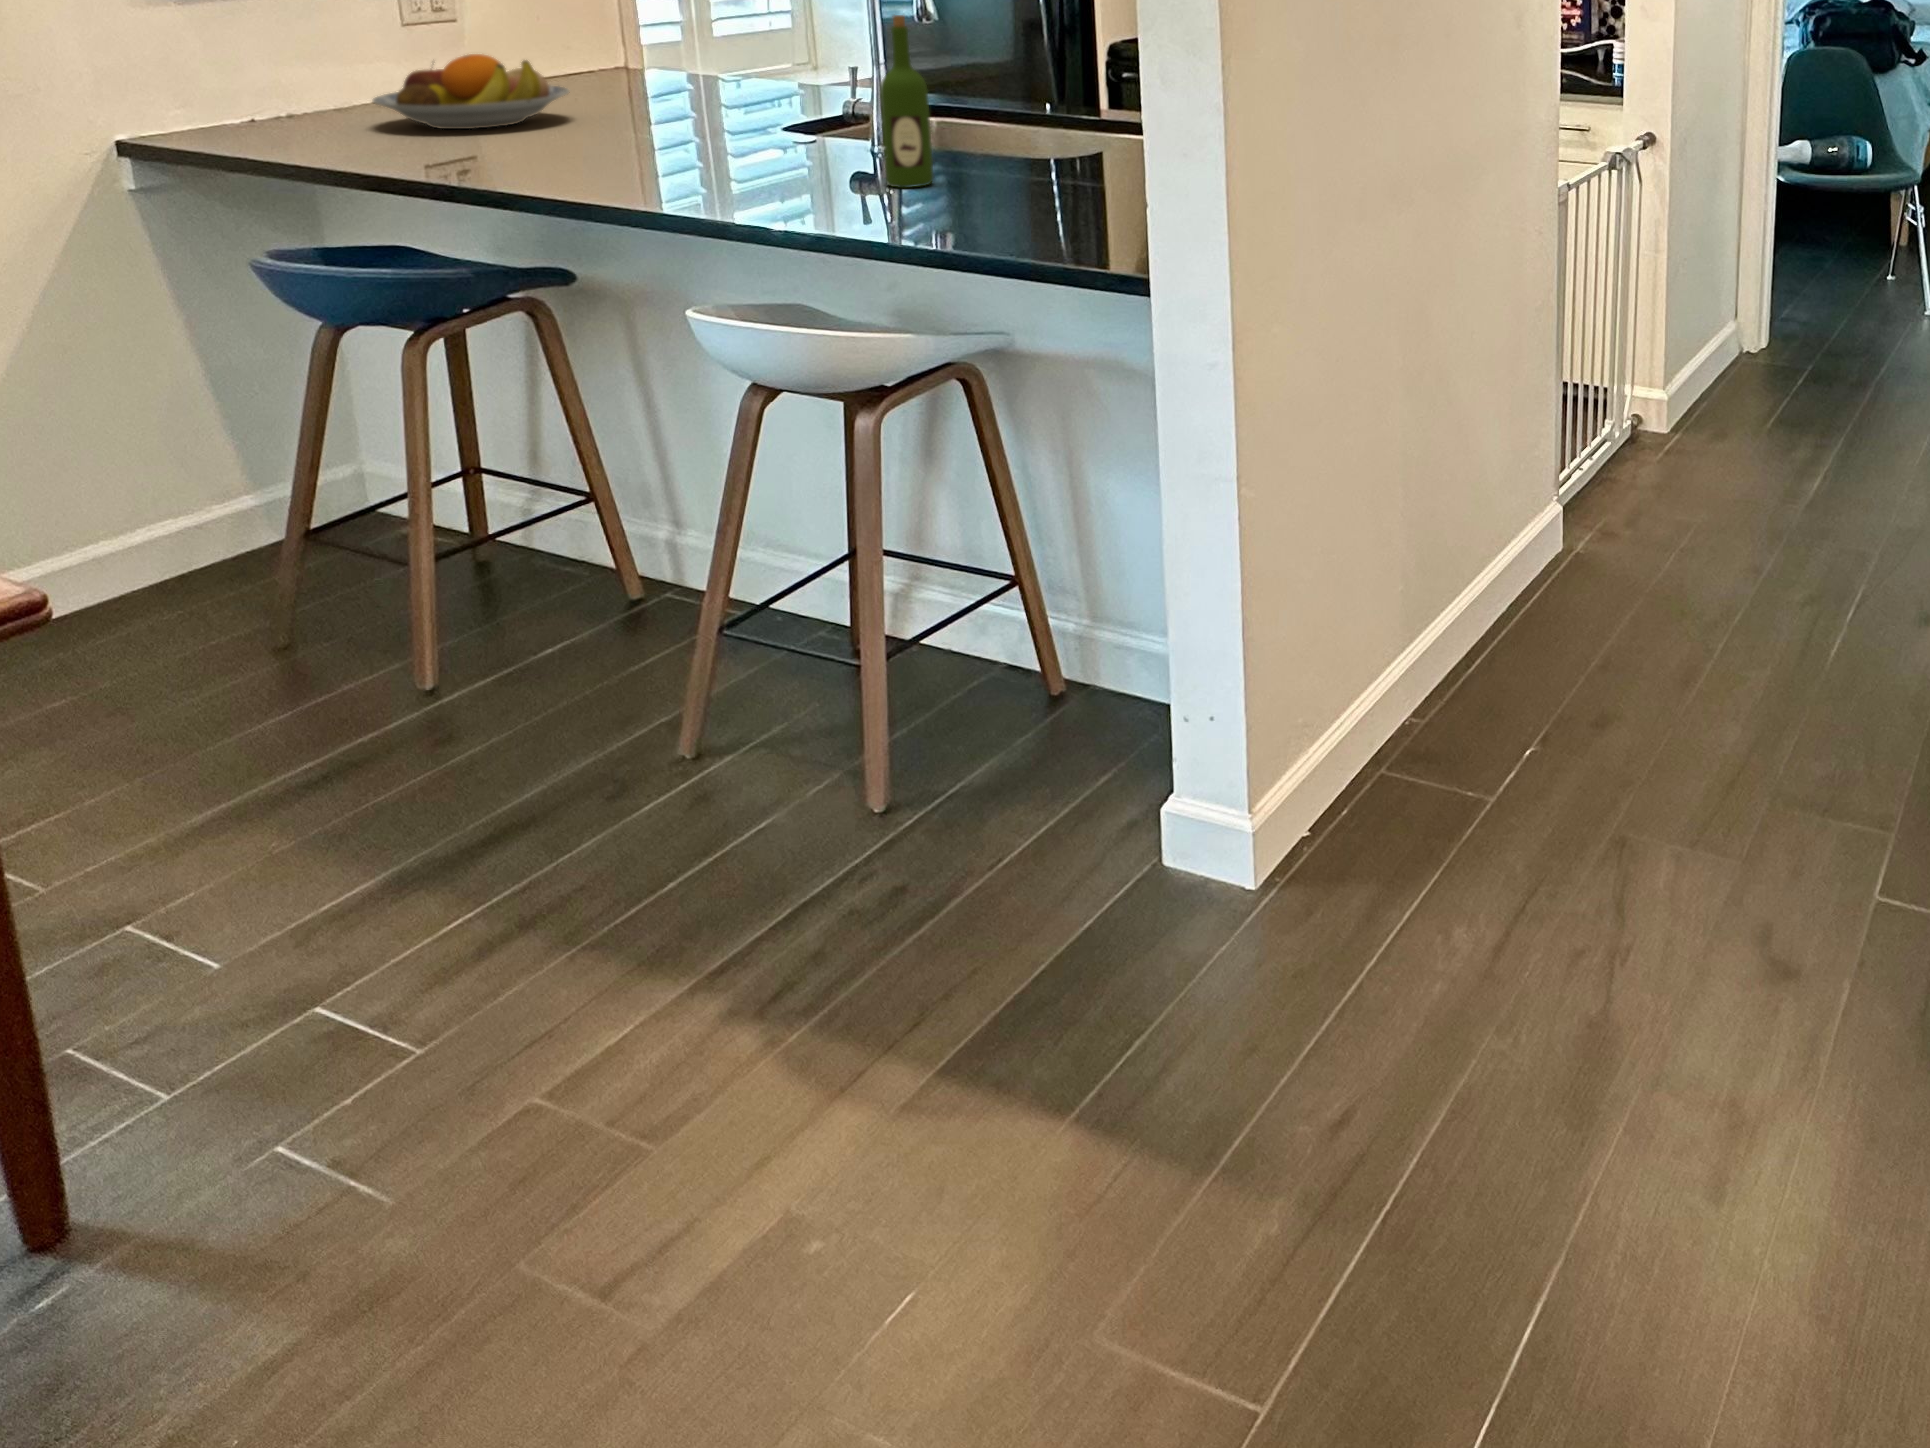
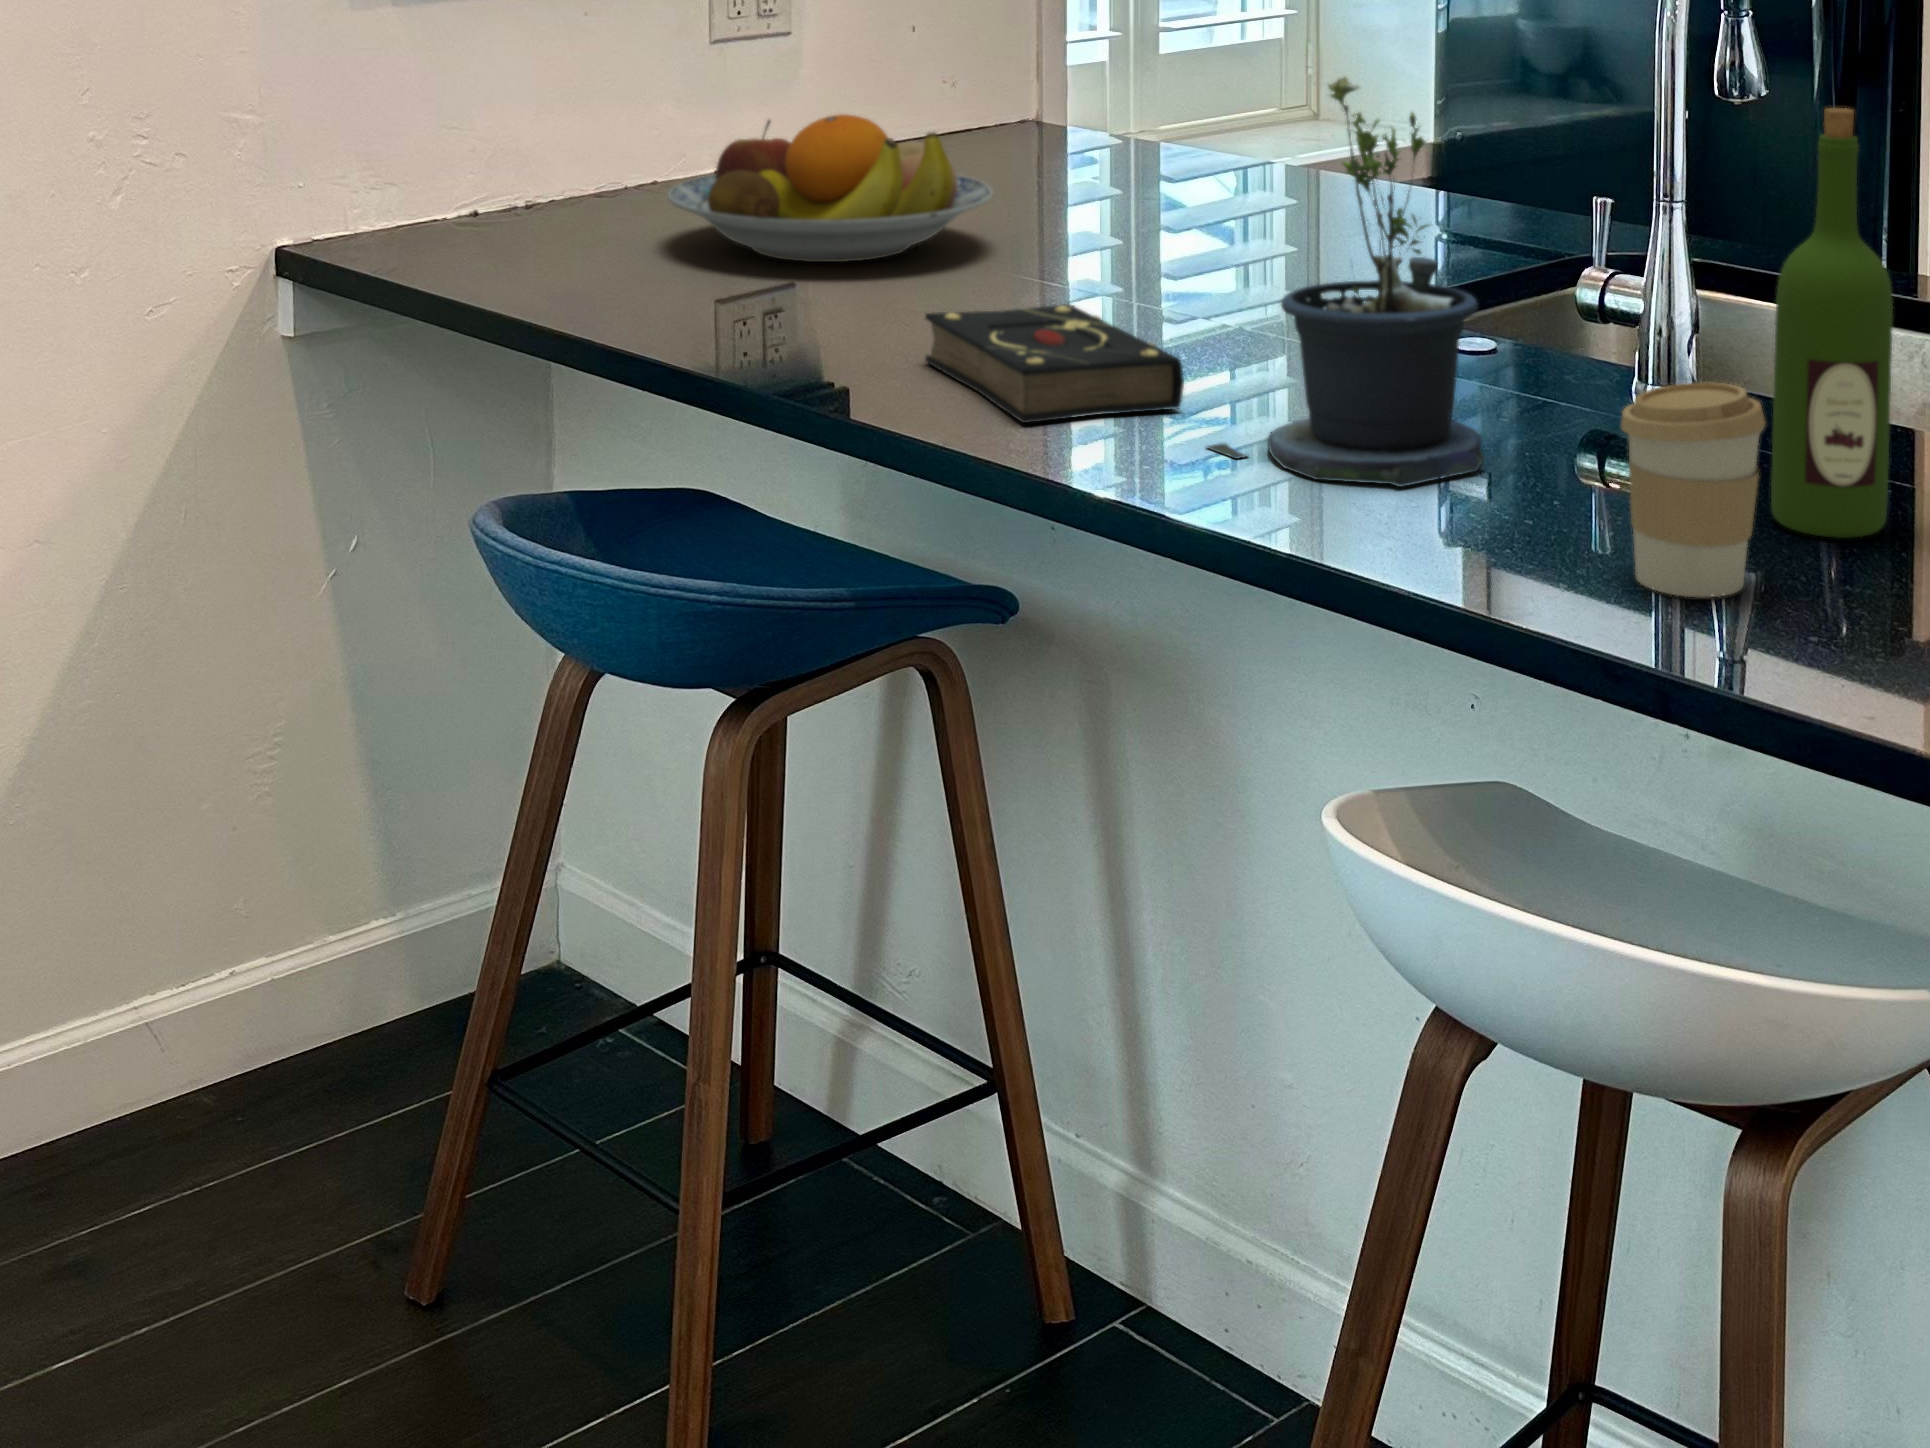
potted plant: none [640,10,776,185] -> present [1207,77,1485,487]
coffee cup: none [796,124,857,206] -> present [1621,383,1766,597]
book: none [507,131,637,176] -> present [925,304,1184,423]

